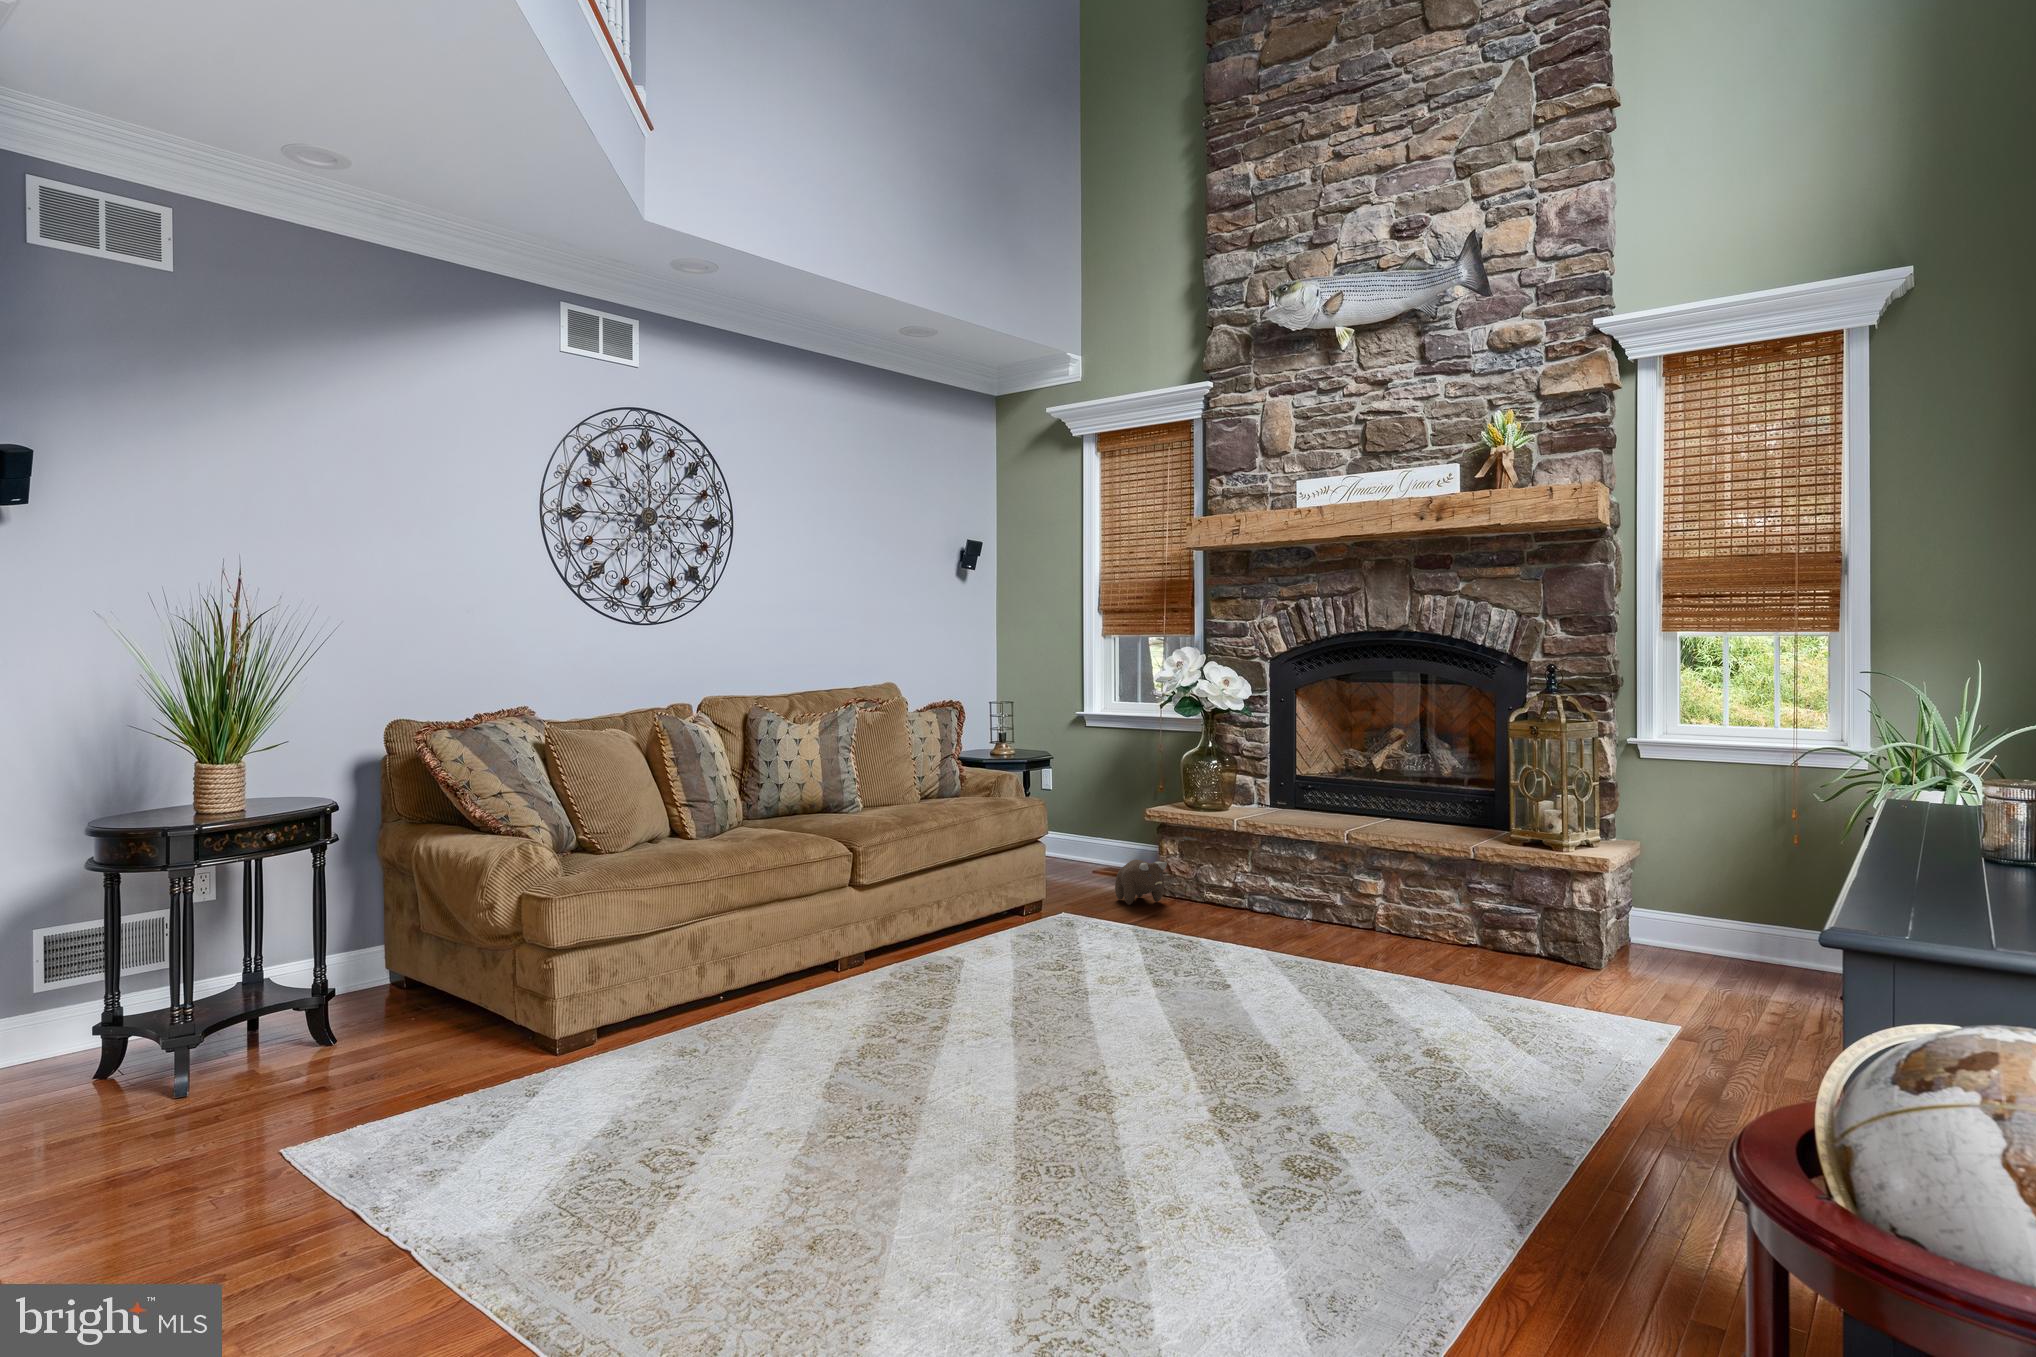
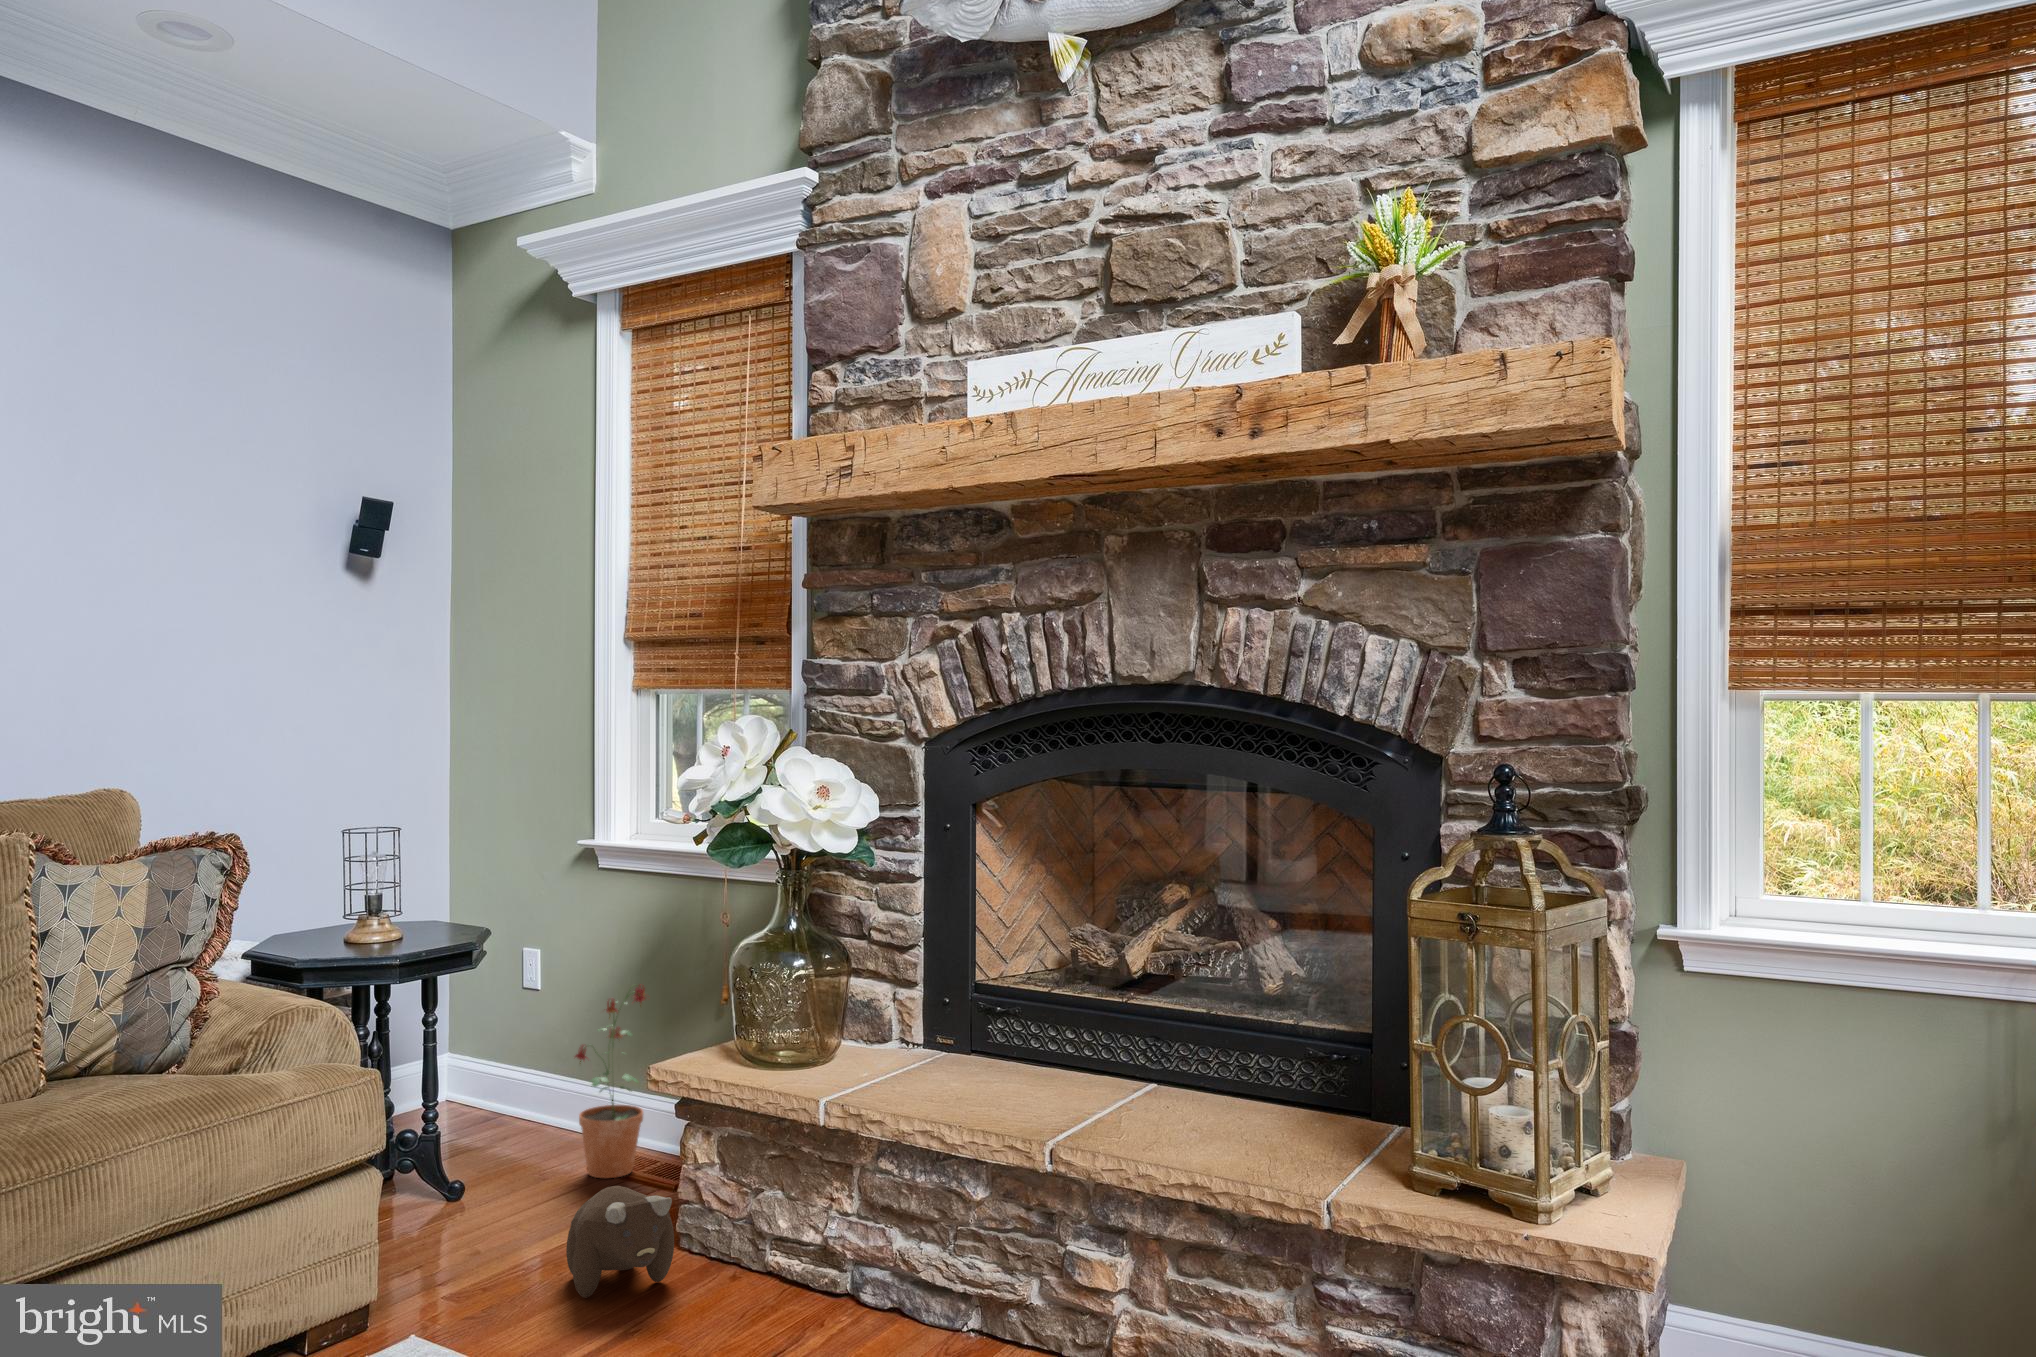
potted plant: none [1087,782,1122,873] -> present [575,985,646,1178]

